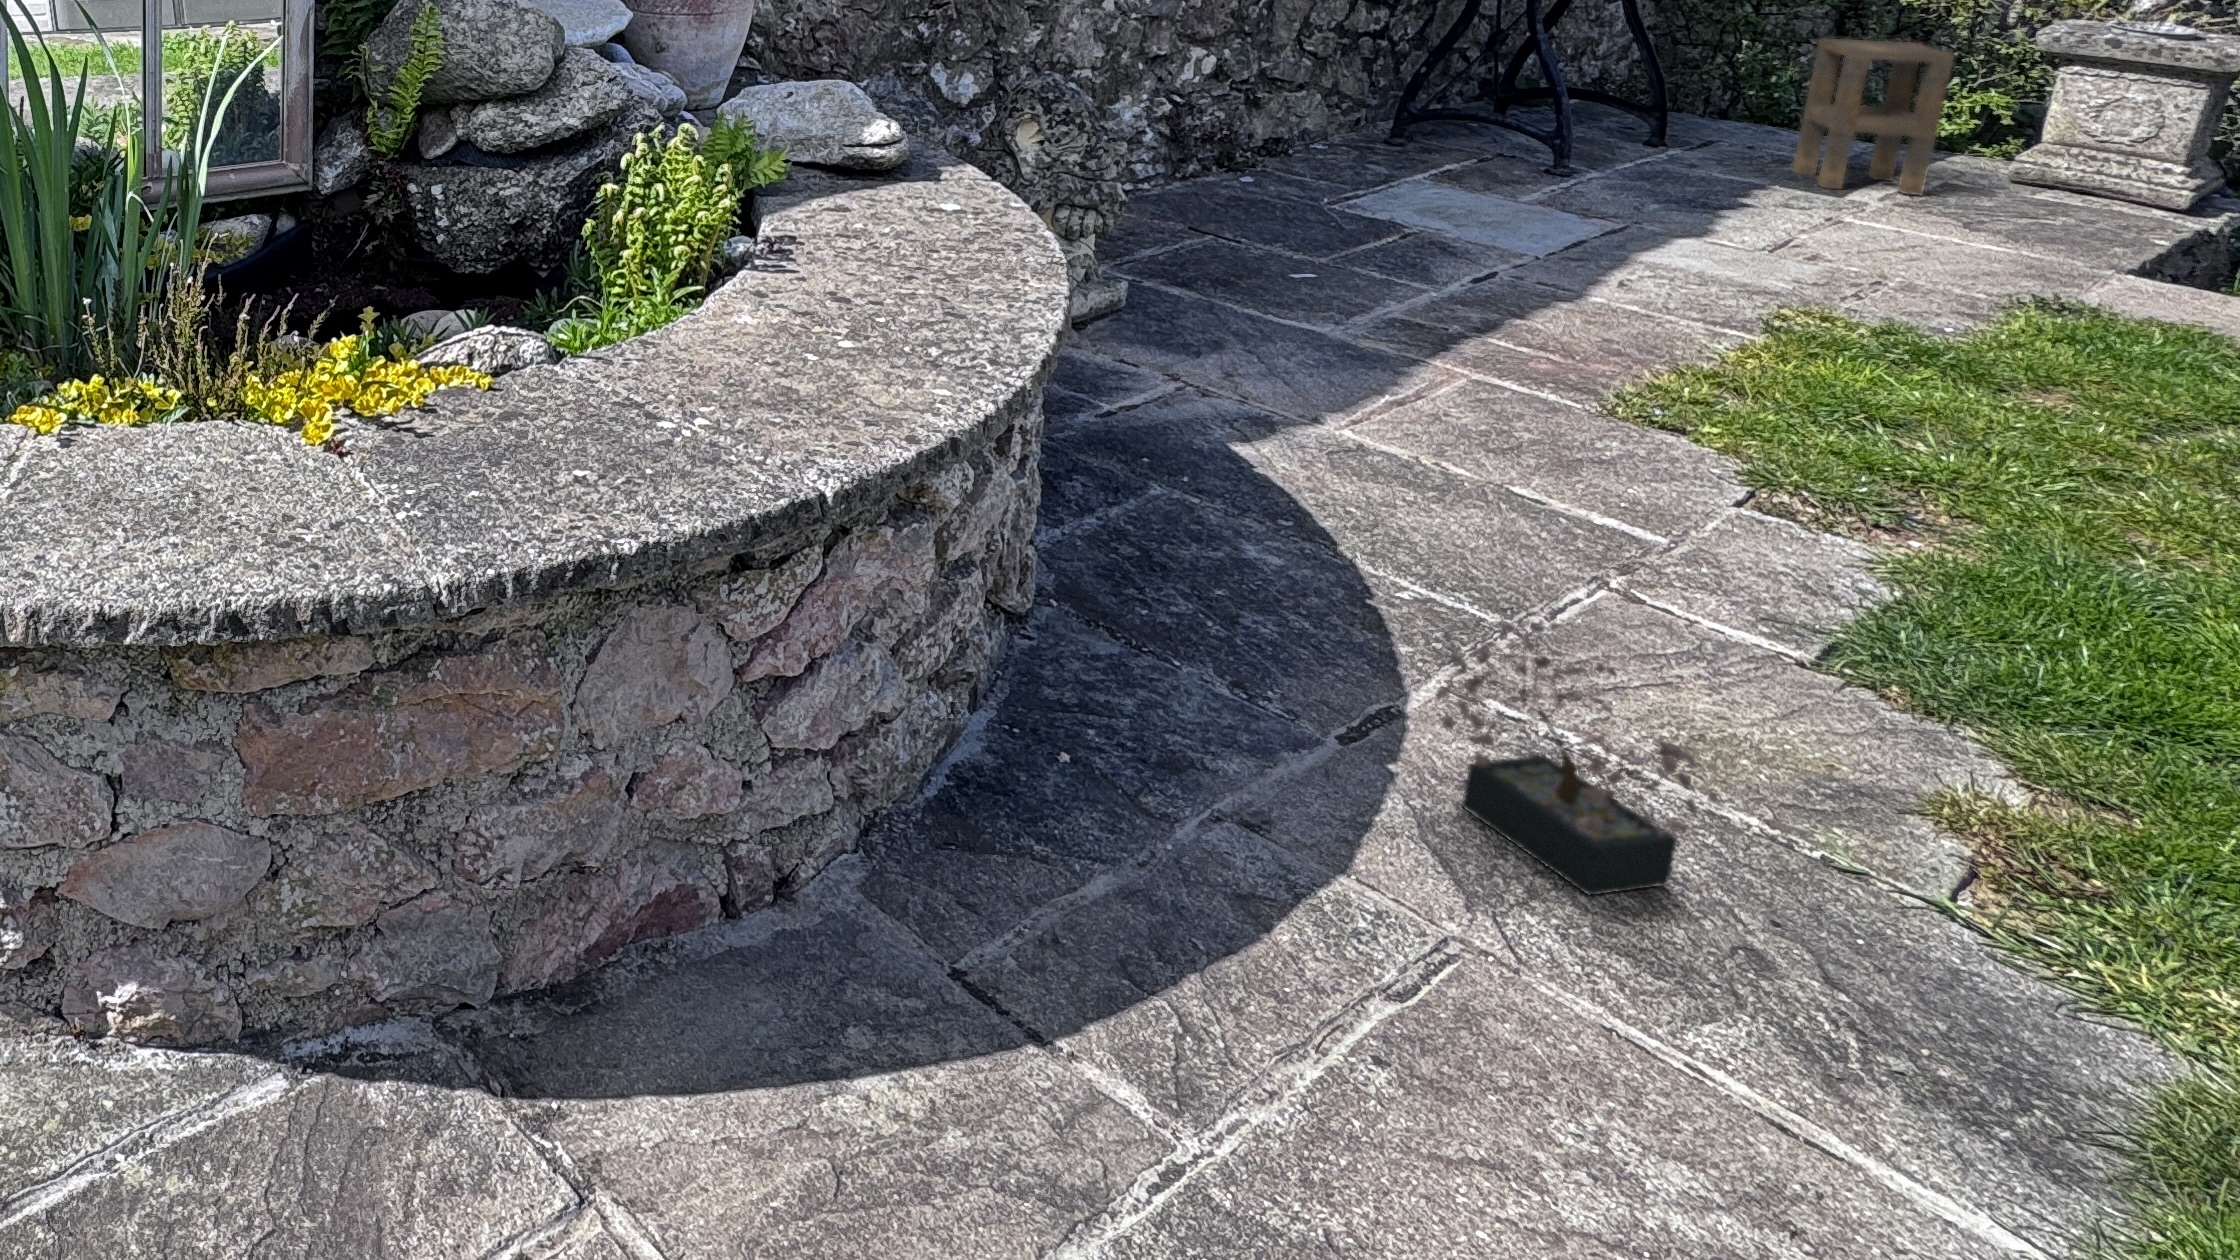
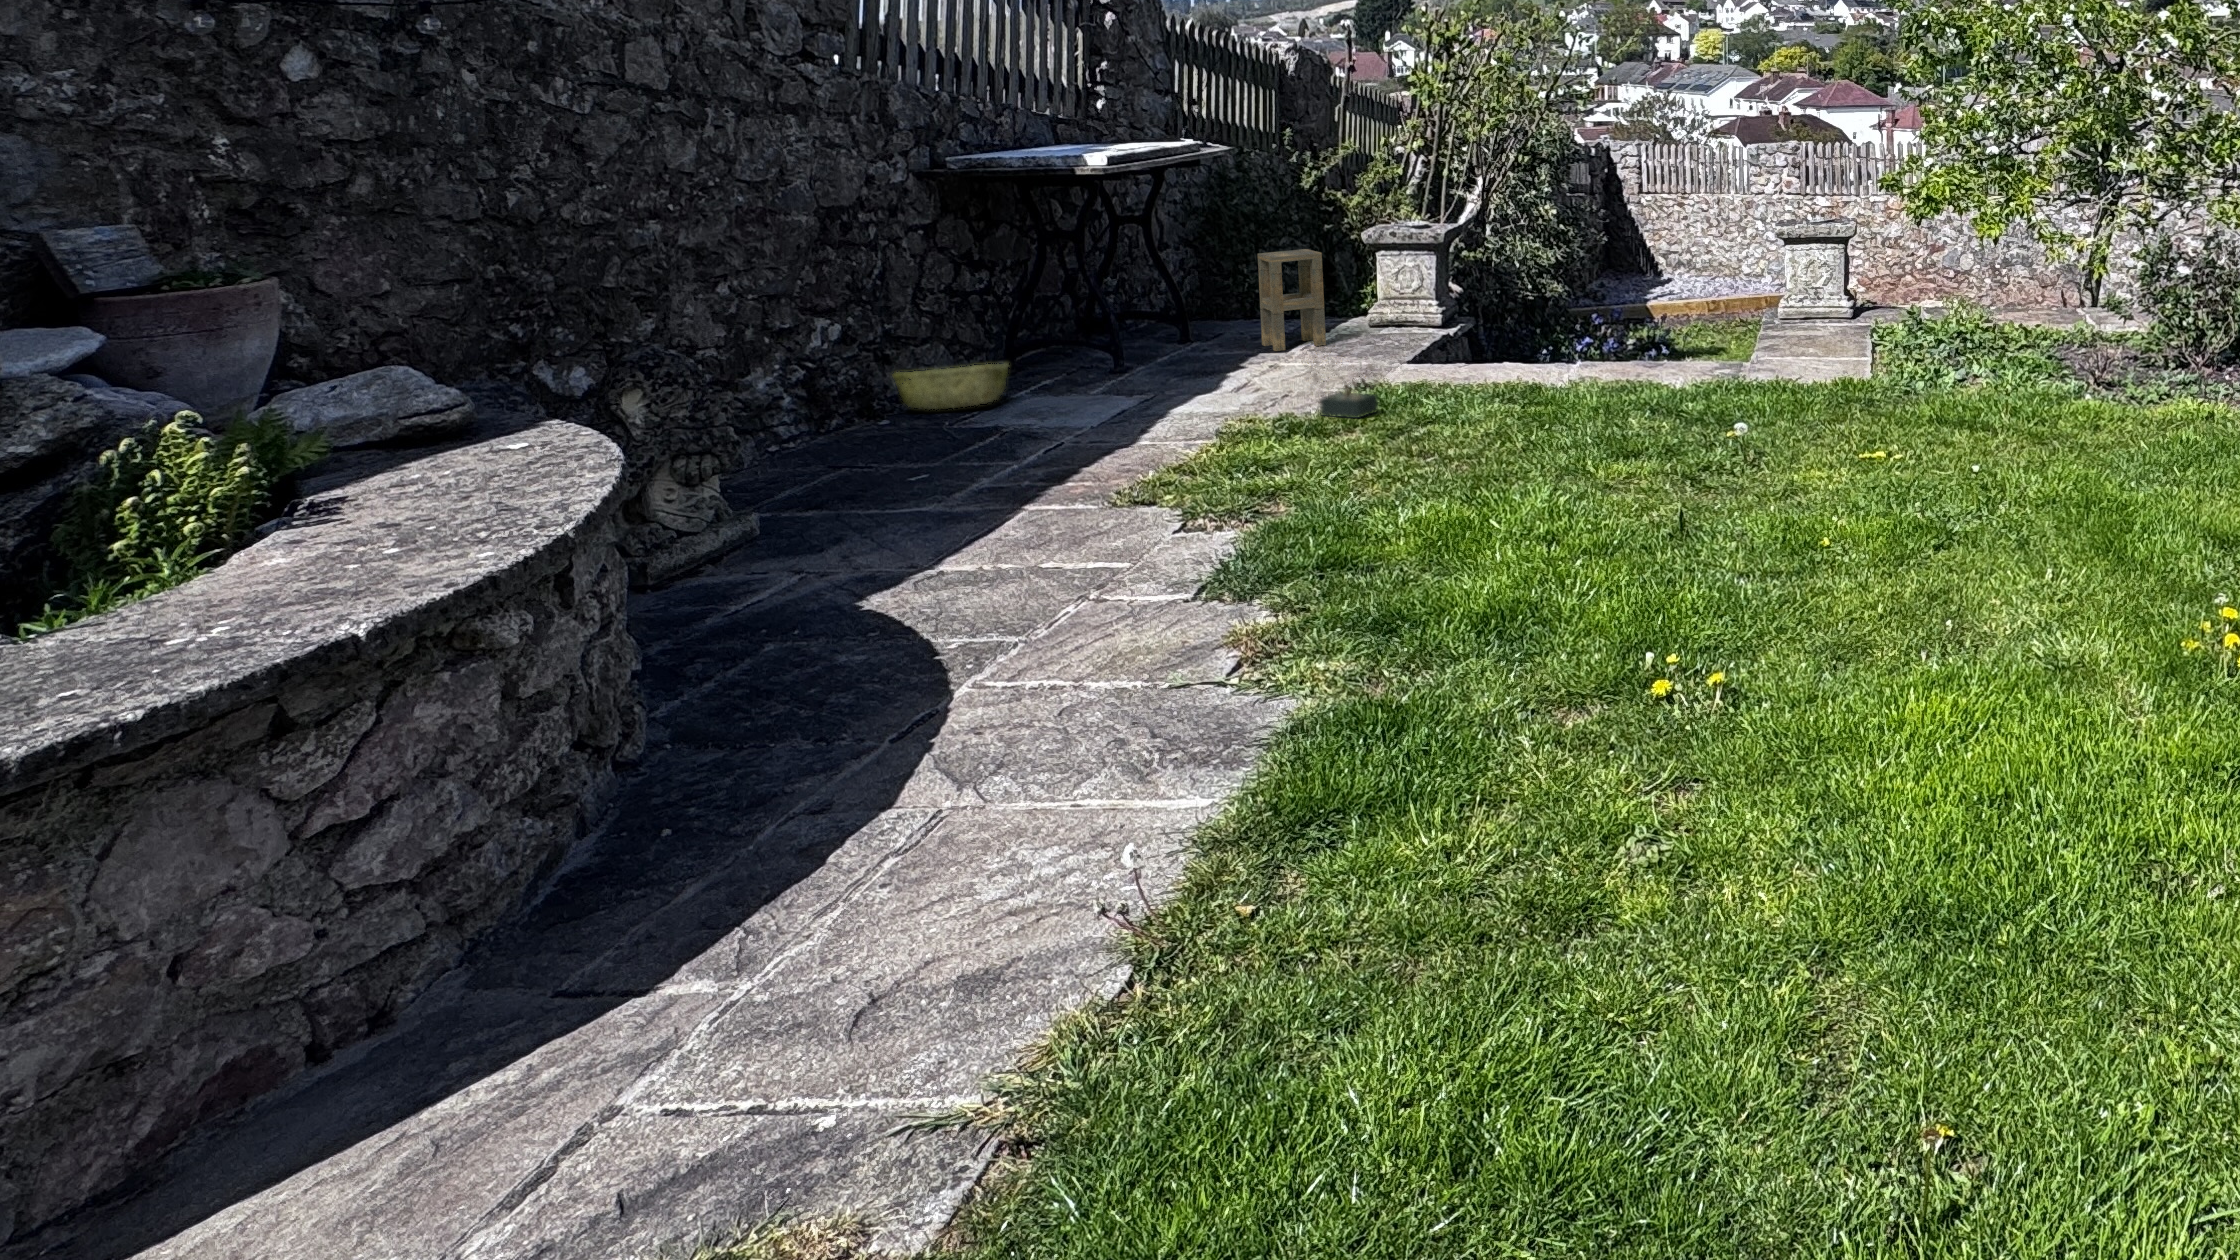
woven basket: none [1263,120,1413,182] -> present [893,364,1008,409]
decorative plant: present [1434,620,1726,895] -> present [1302,347,1382,418]

